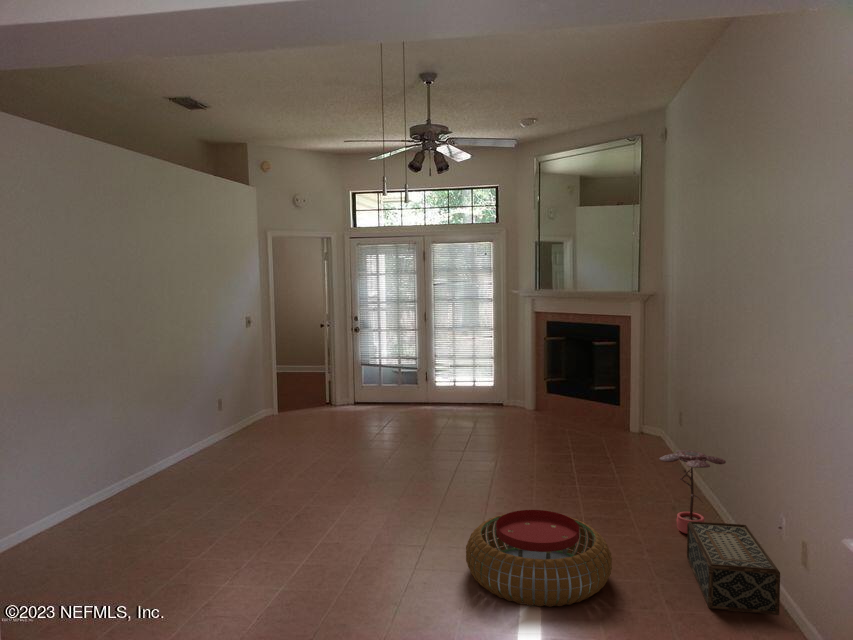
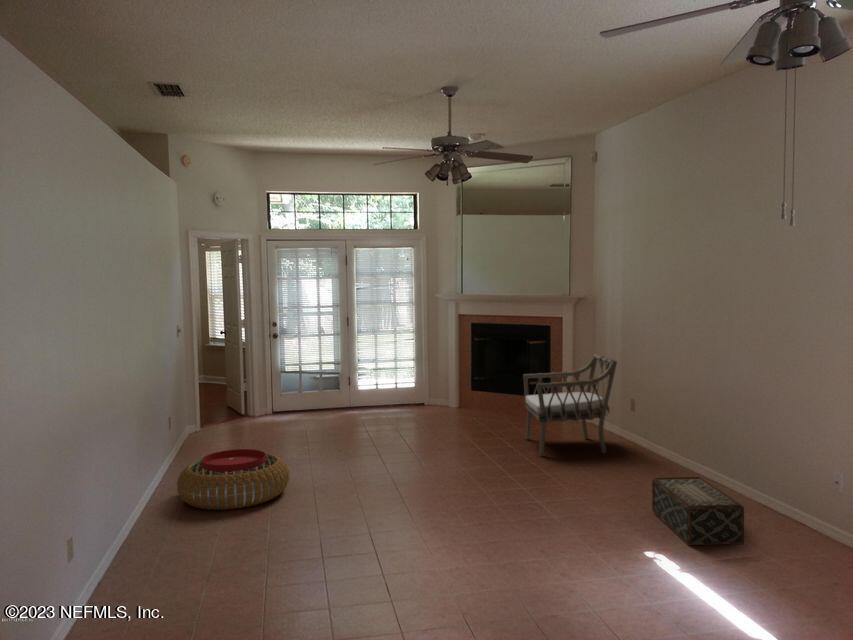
armchair: none [587,365,685,476] -> present [523,354,617,457]
potted plant: present [659,450,726,534] -> none [616,420,673,494]
pouf: present [466,510,612,607] -> present [177,449,289,510]

